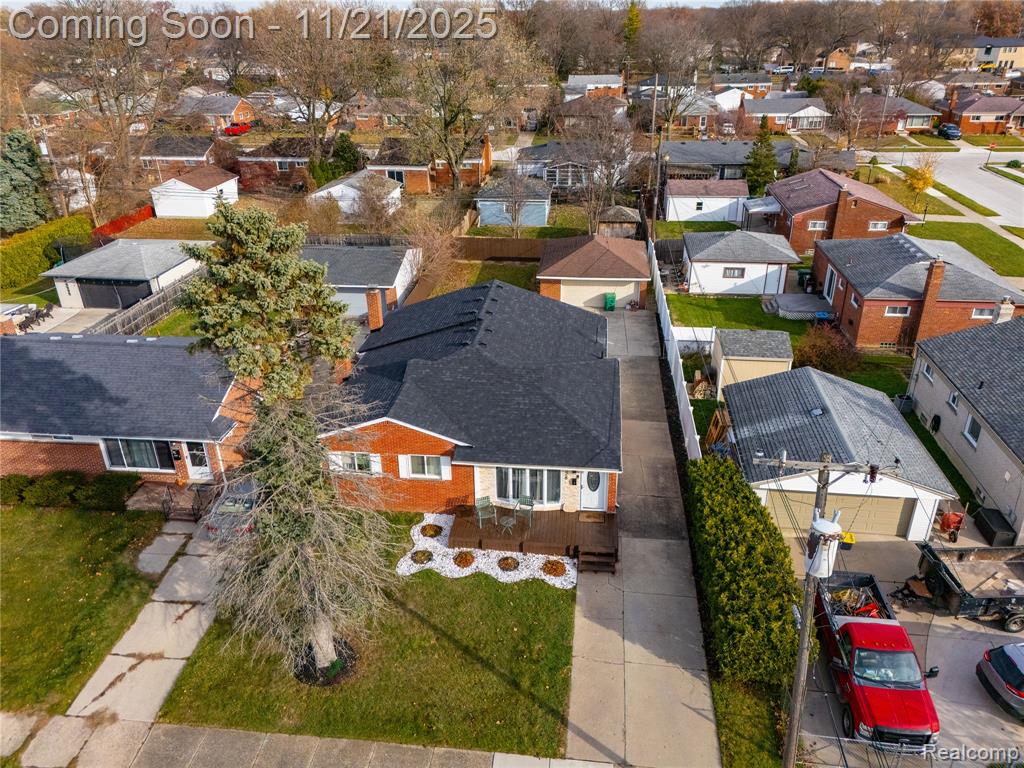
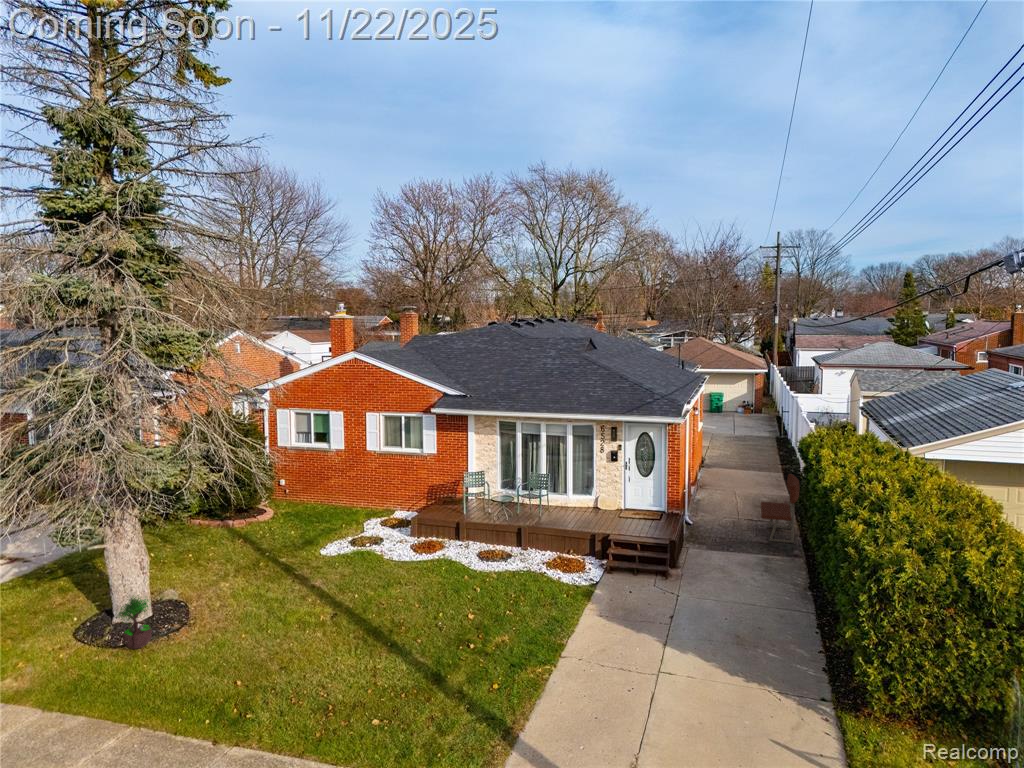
bench: none [663,477,688,524] -> present [761,474,799,543]

